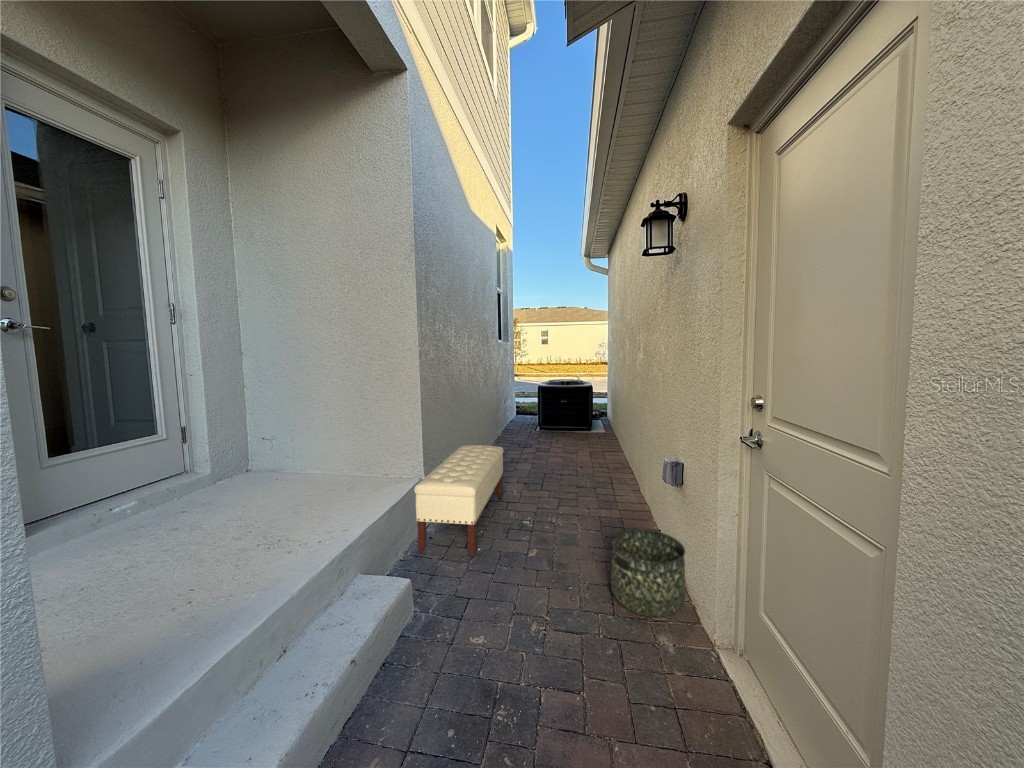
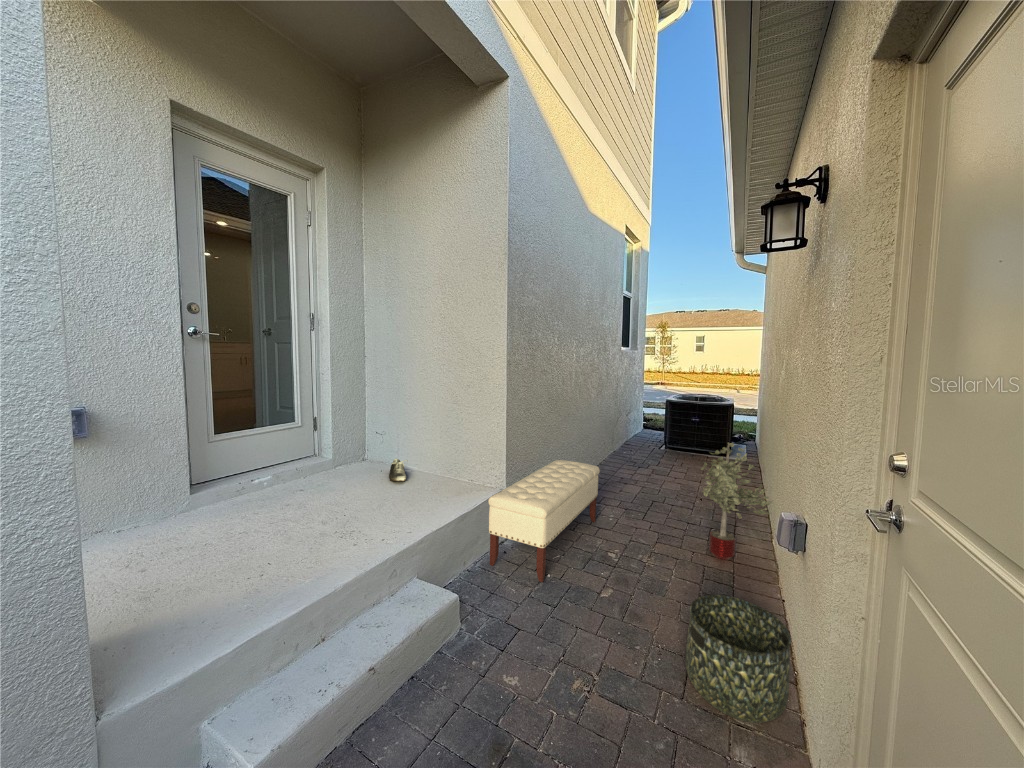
potted tree: none [589,412,646,510] -> present [701,443,772,560]
shoe: none [288,462,313,487] -> present [389,459,408,481]

